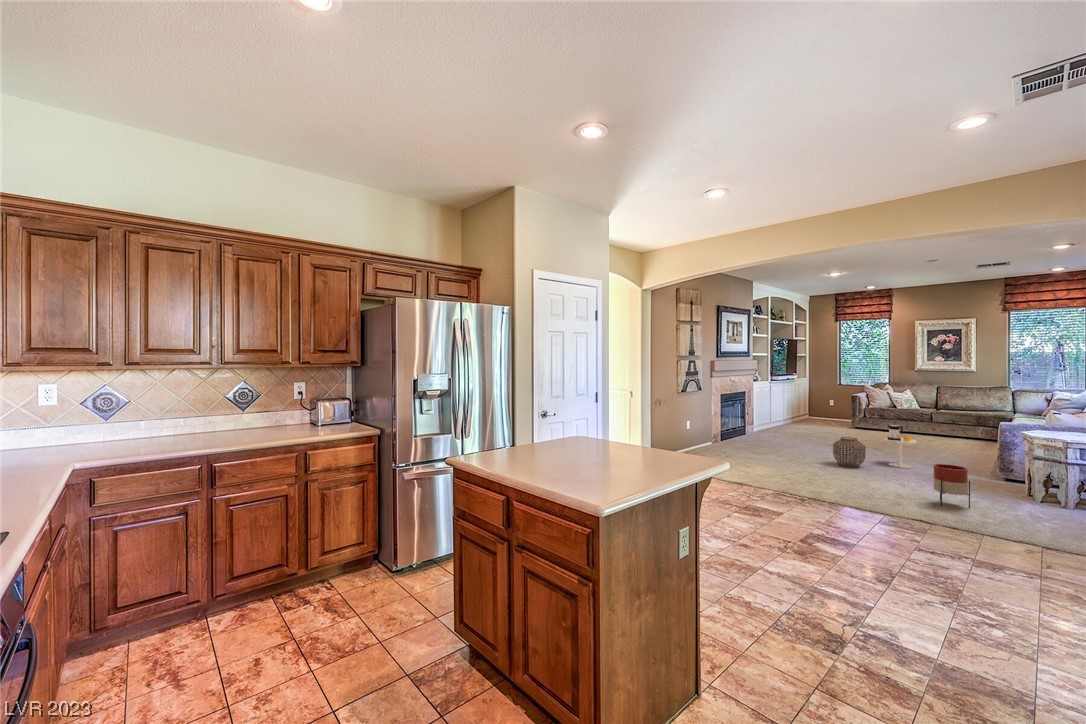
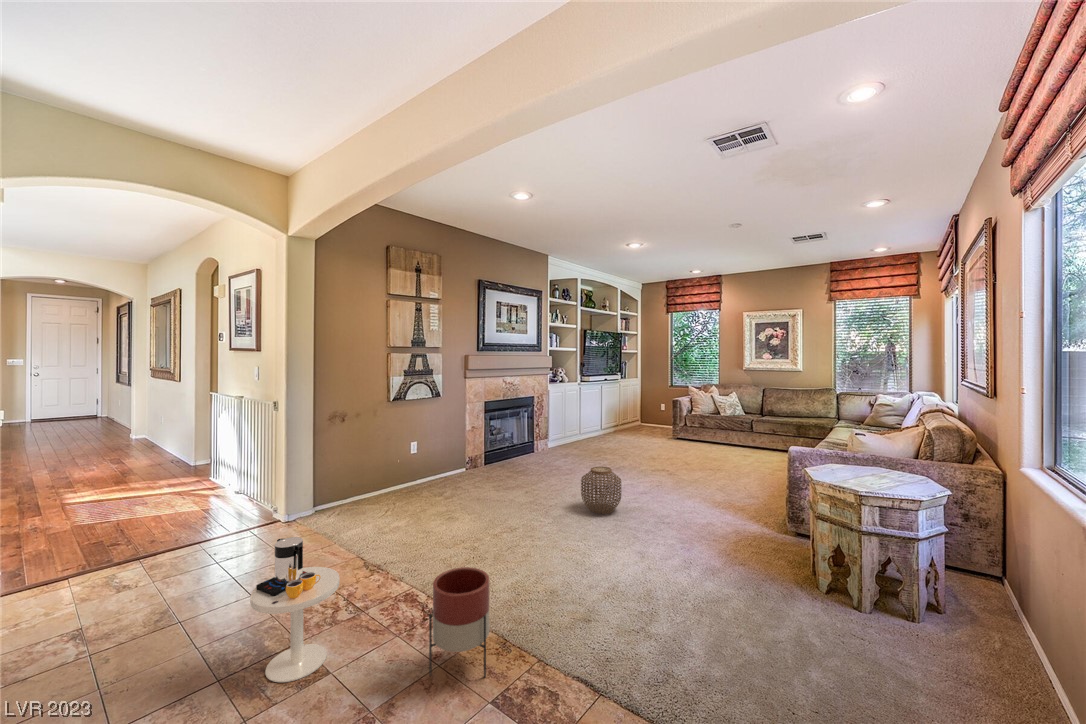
side table: present [884,425,917,468] -> present [250,537,340,682]
planter: present [934,464,970,508] -> present [429,567,490,677]

